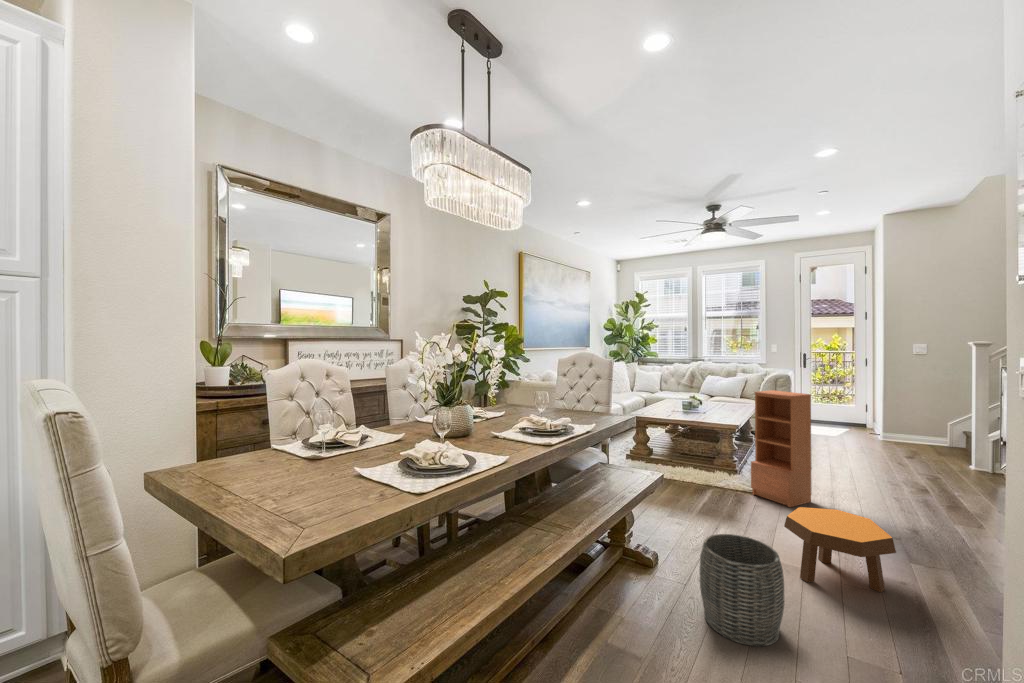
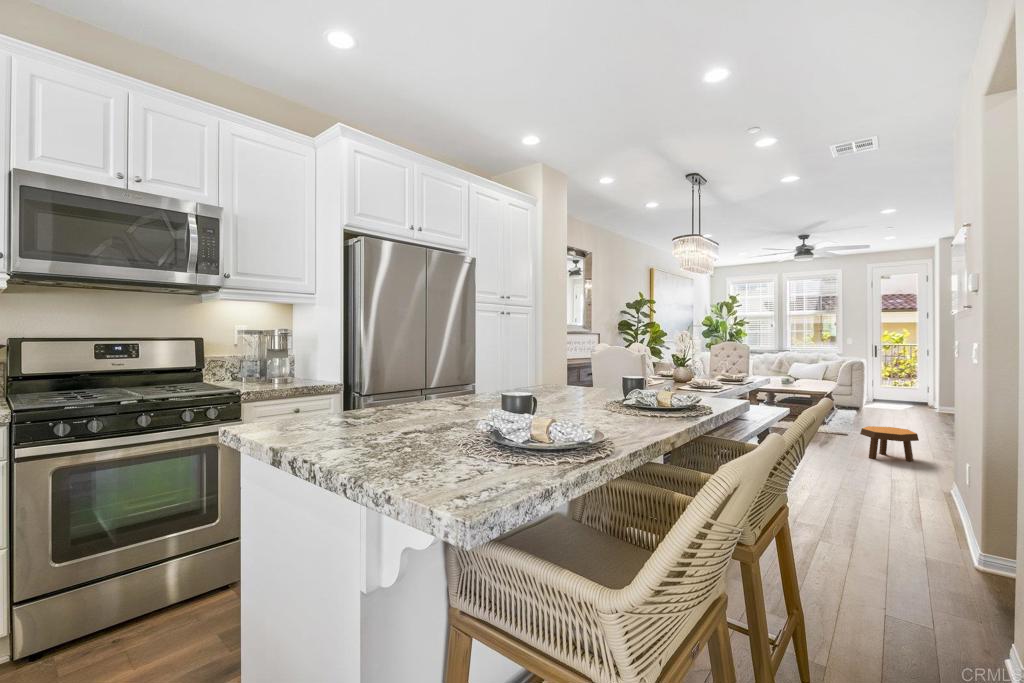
bookcase: present [751,390,812,507] -> none [837,367,878,438]
woven basket: present [699,534,784,646] -> none [818,429,861,471]

